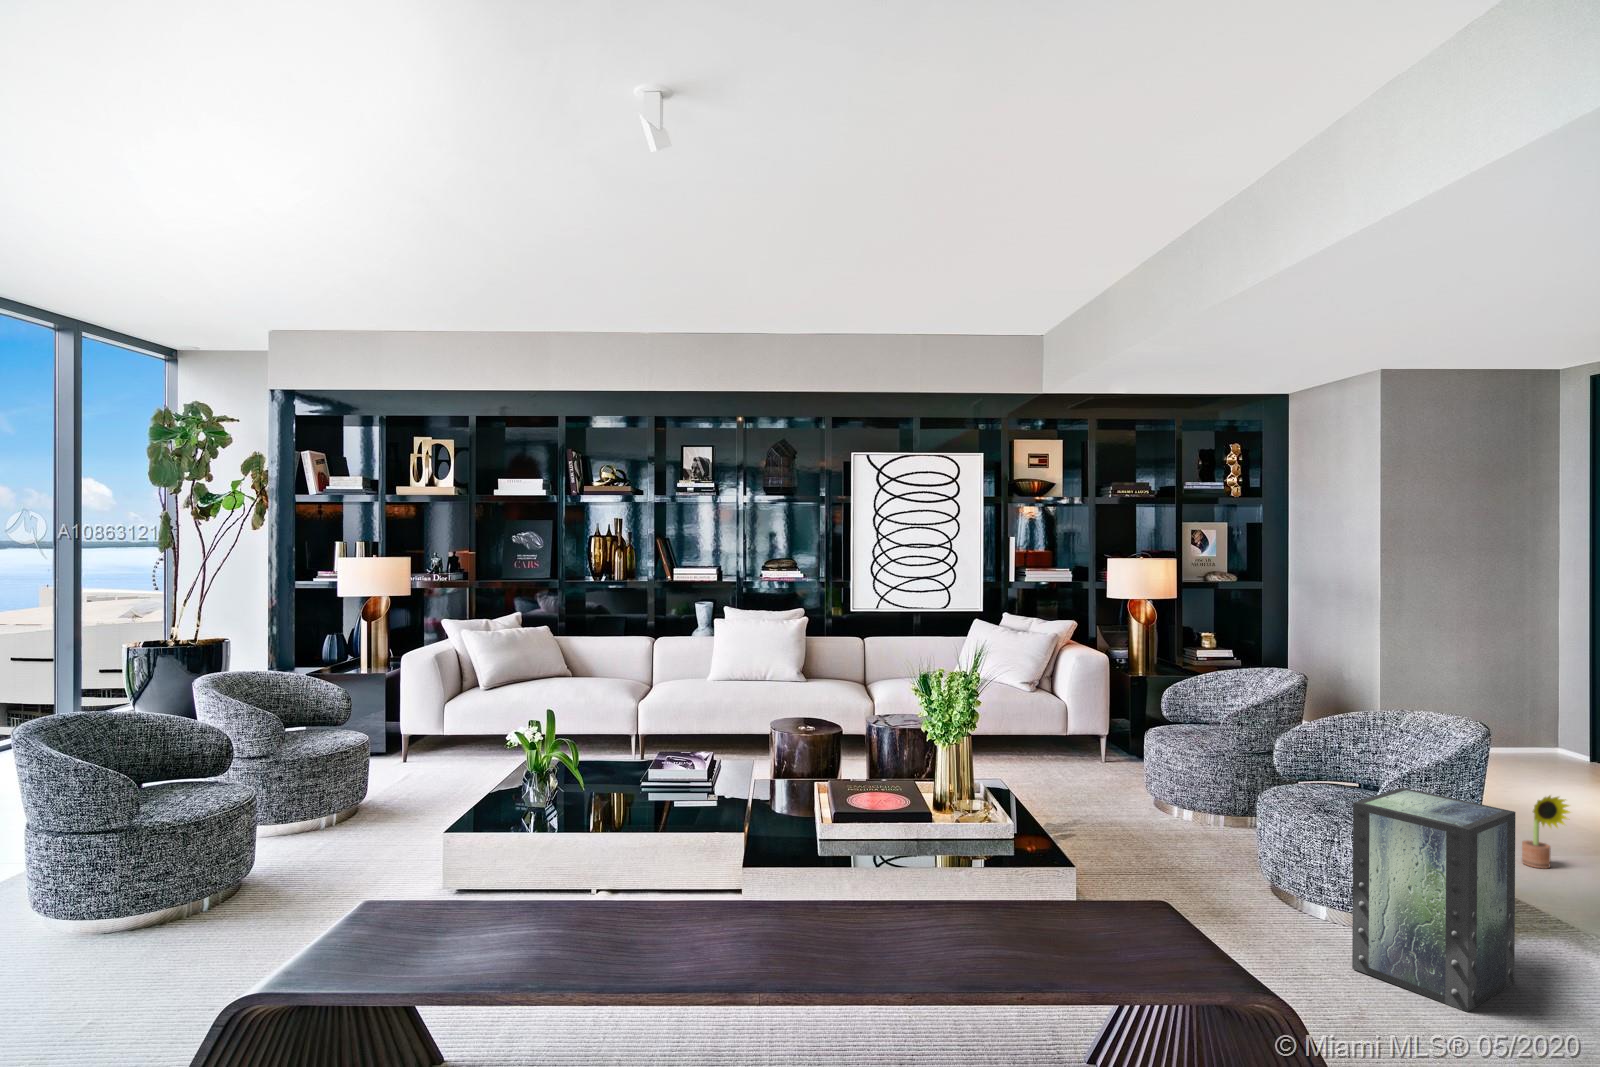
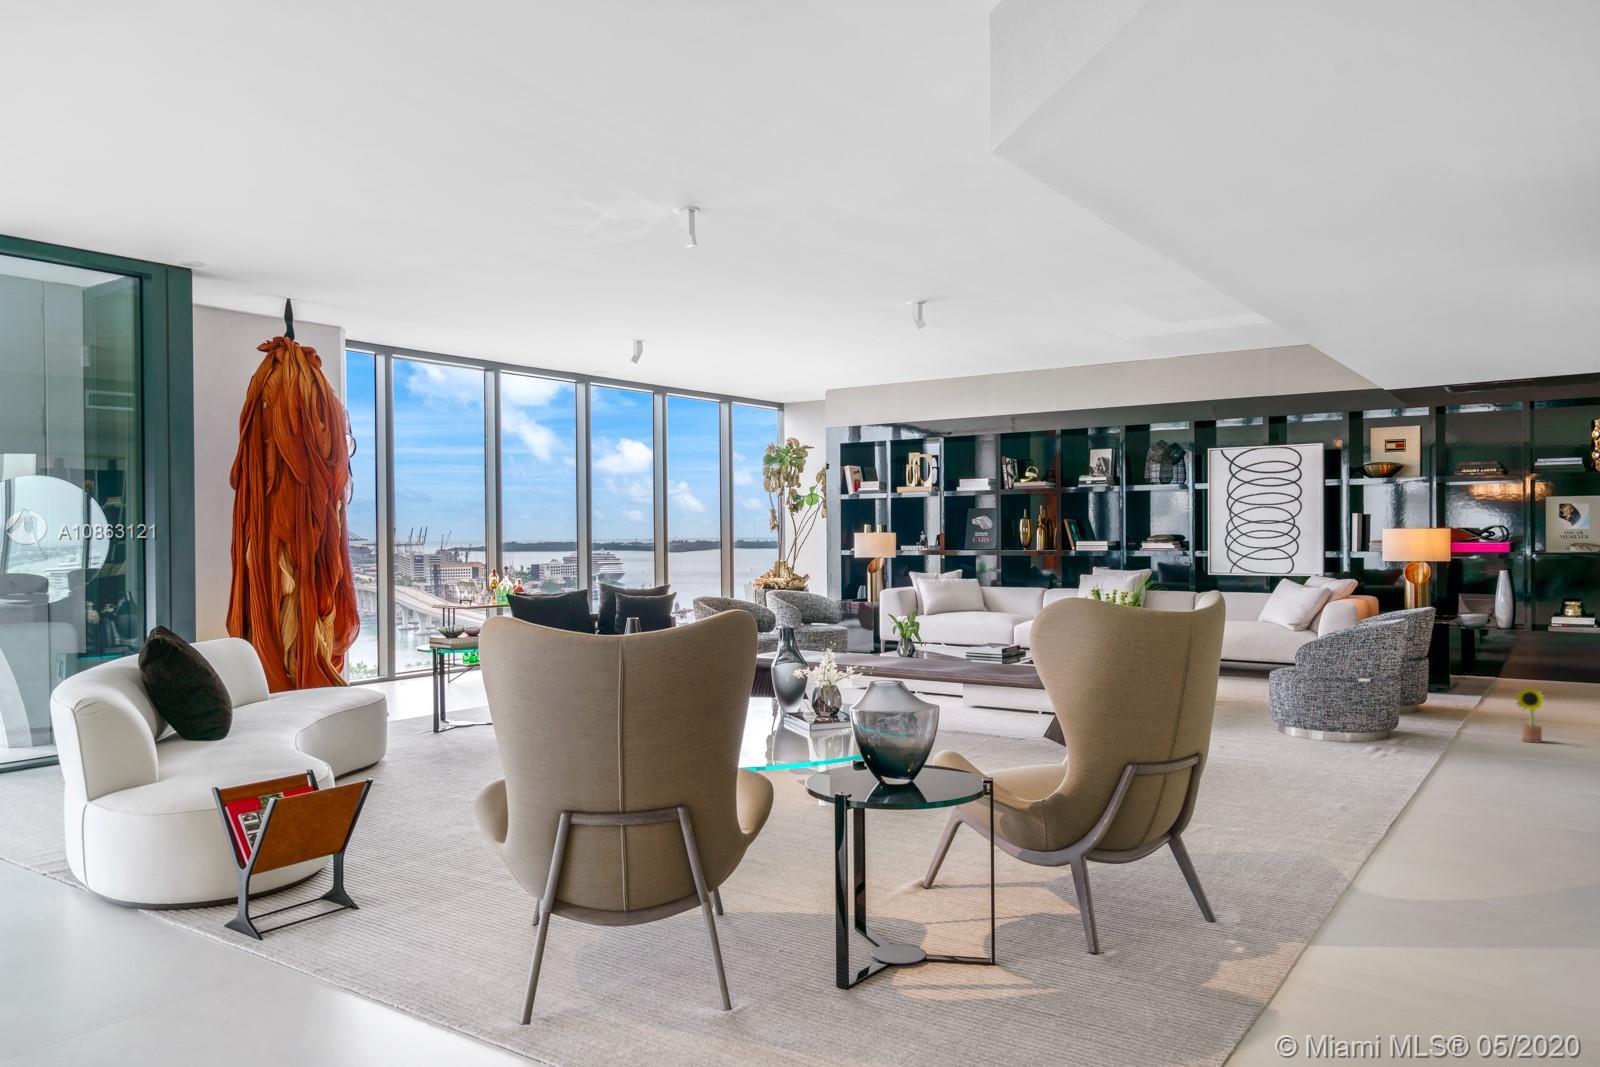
storage box: present [1352,788,1516,1012] -> none [1245,649,1325,753]

